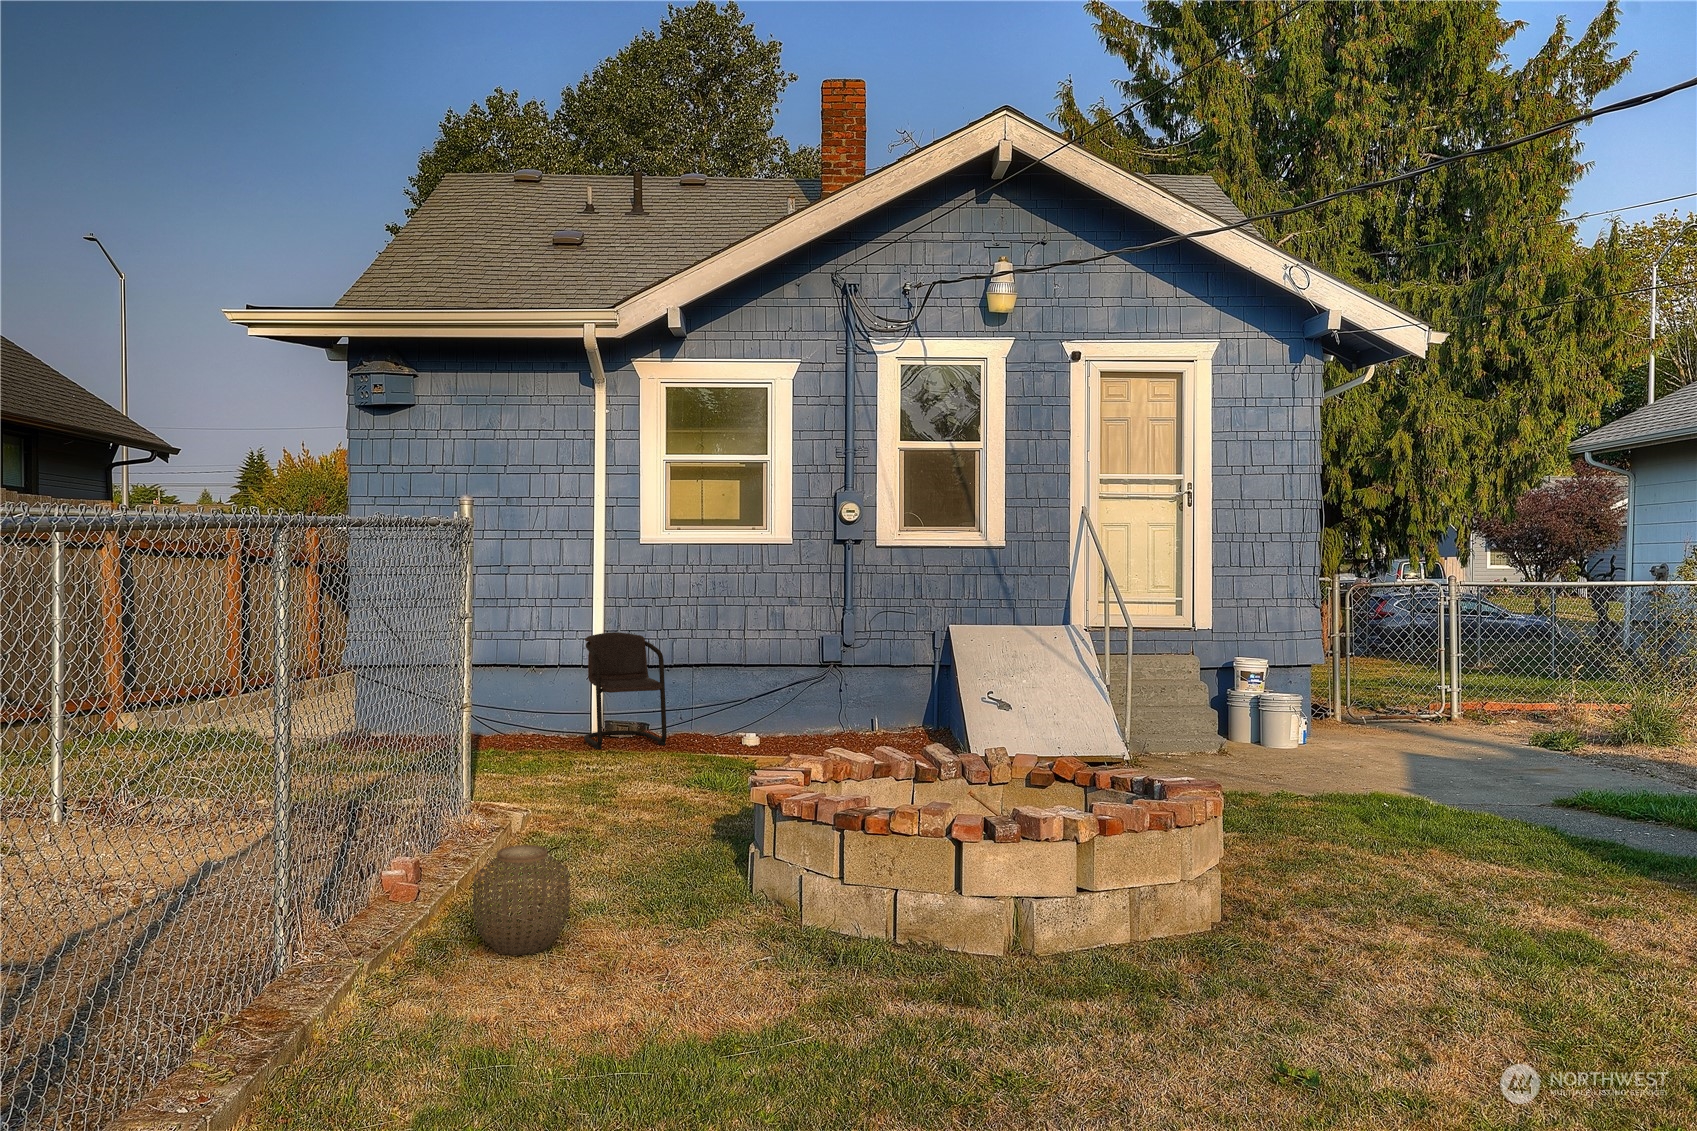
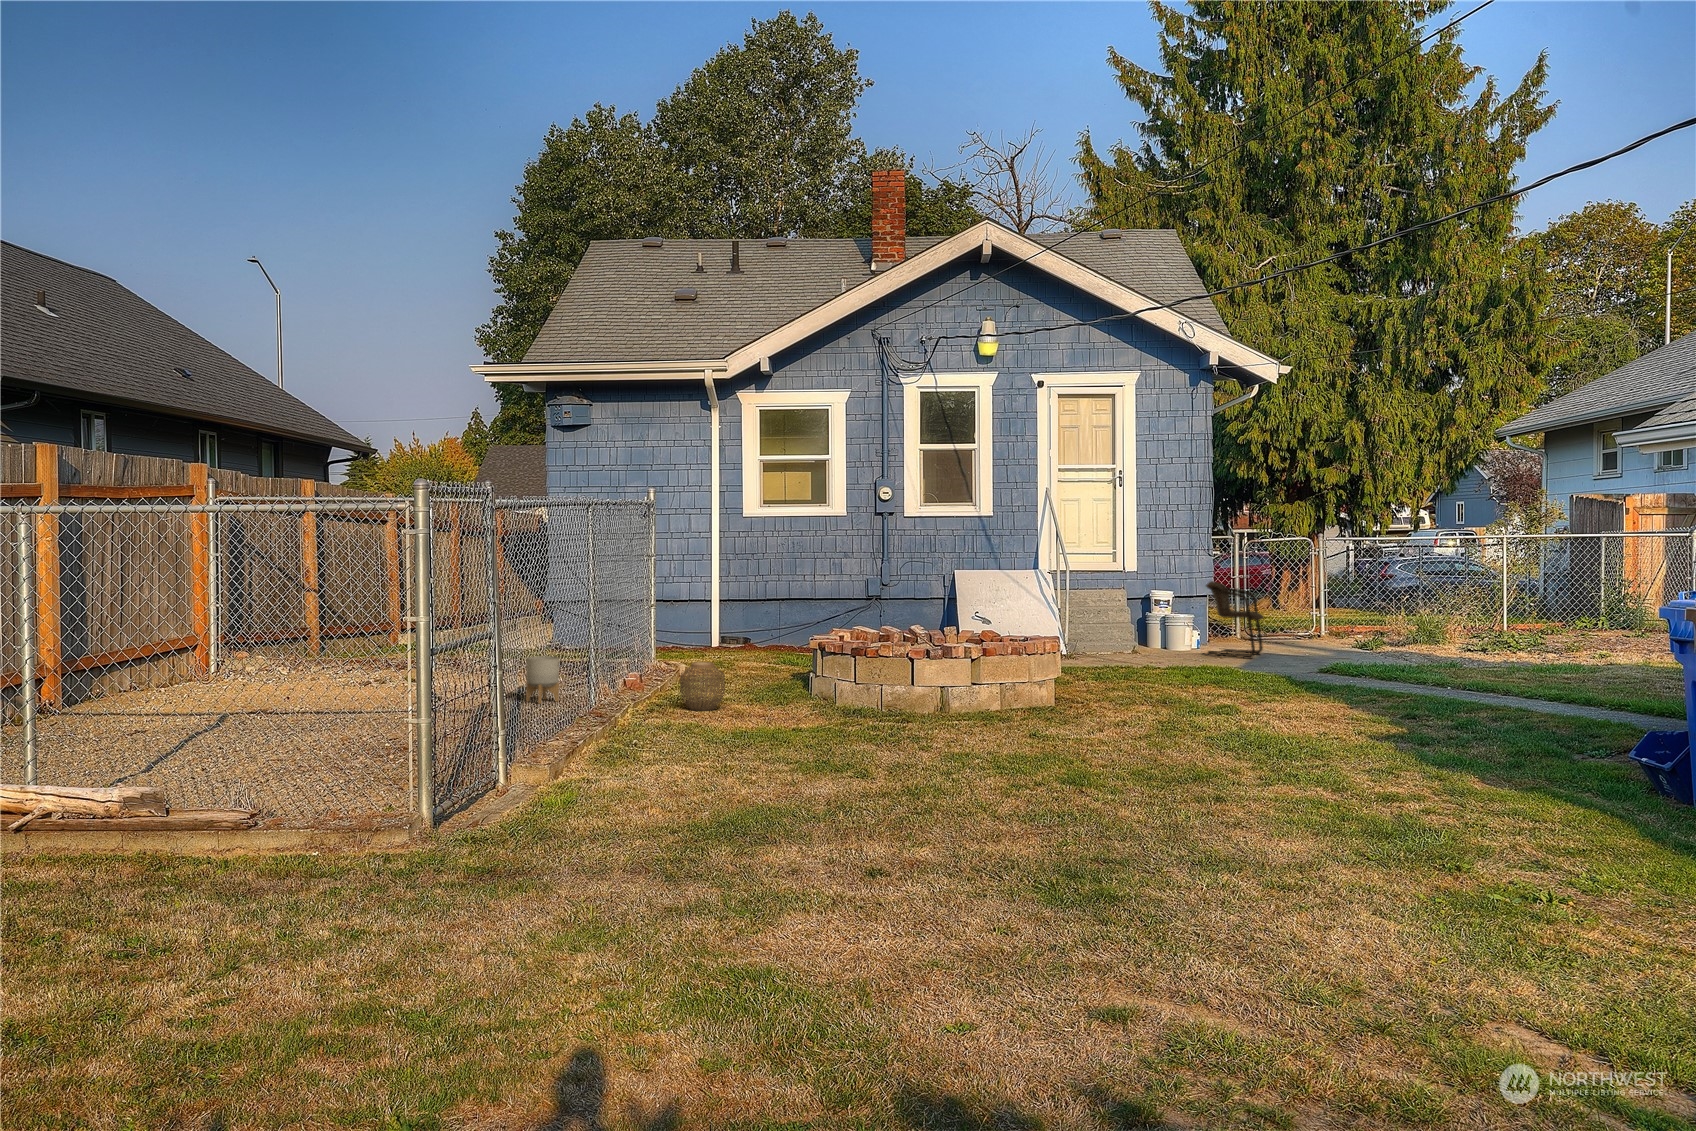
chair: present [584,632,667,749] -> present [1206,581,1264,659]
planter: none [152,829,228,938] -> present [526,656,559,704]

